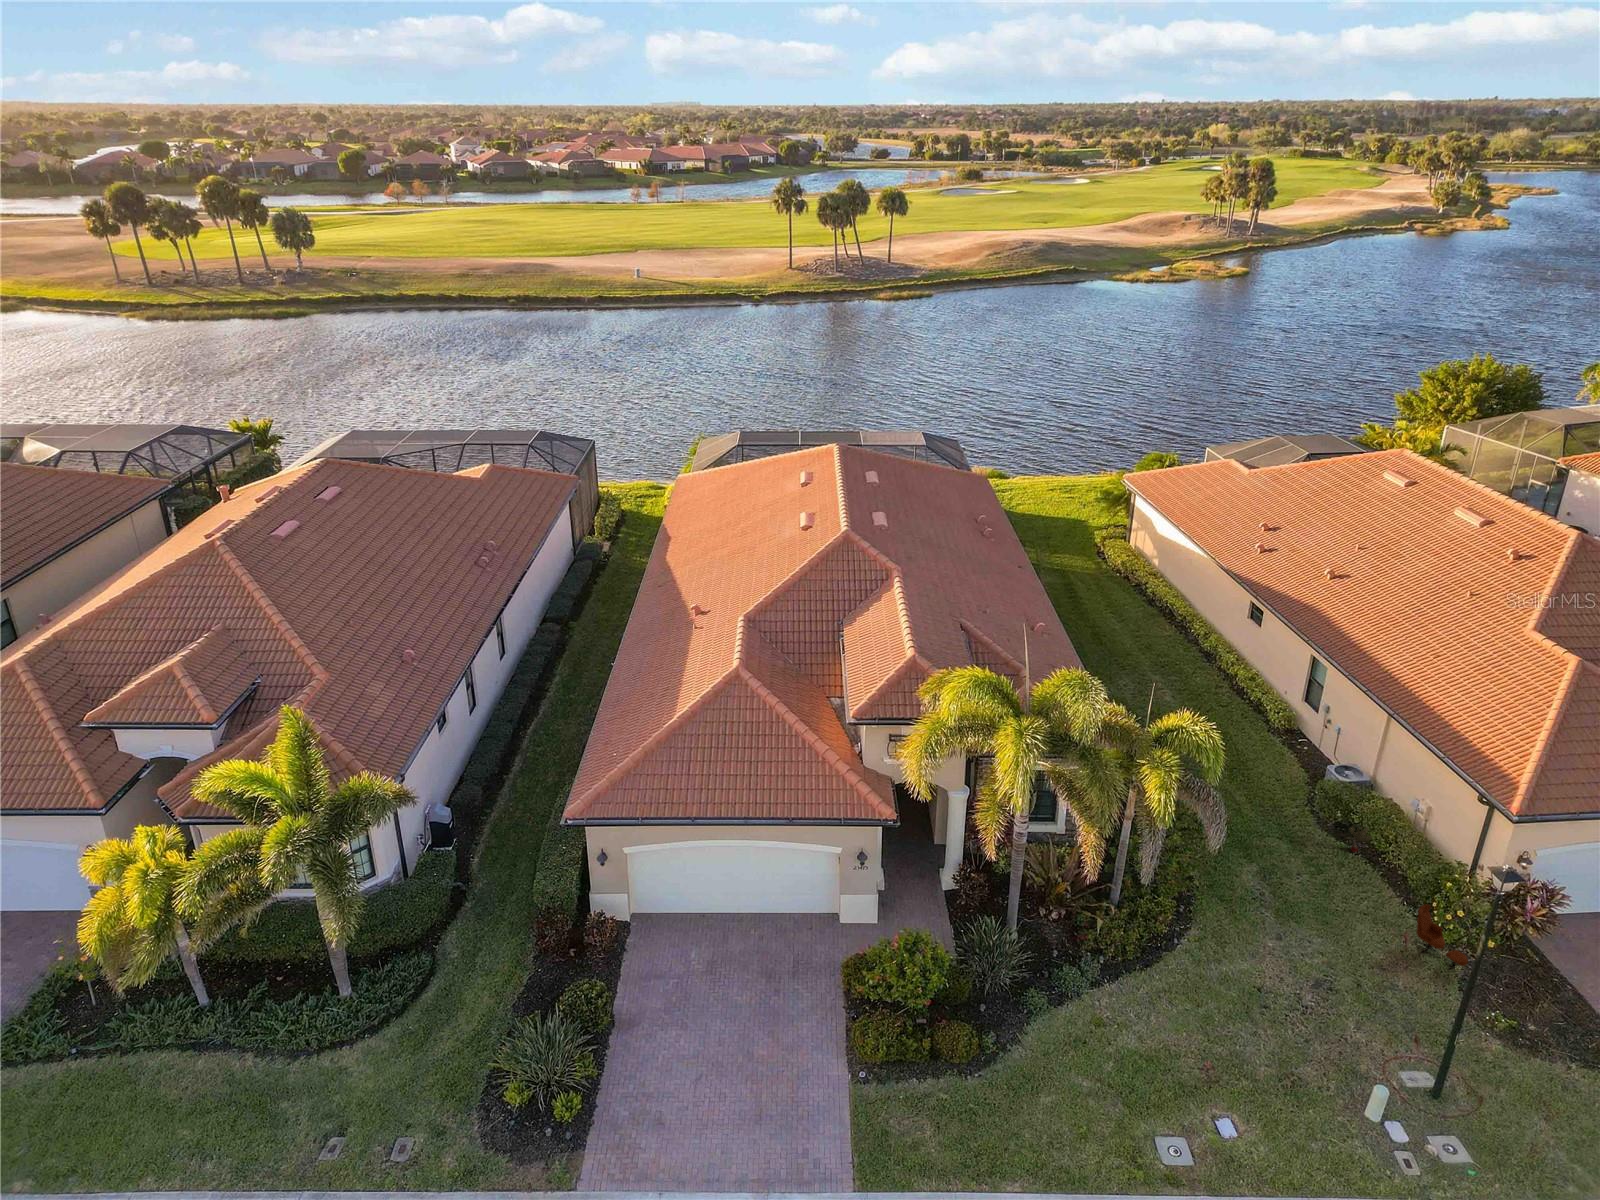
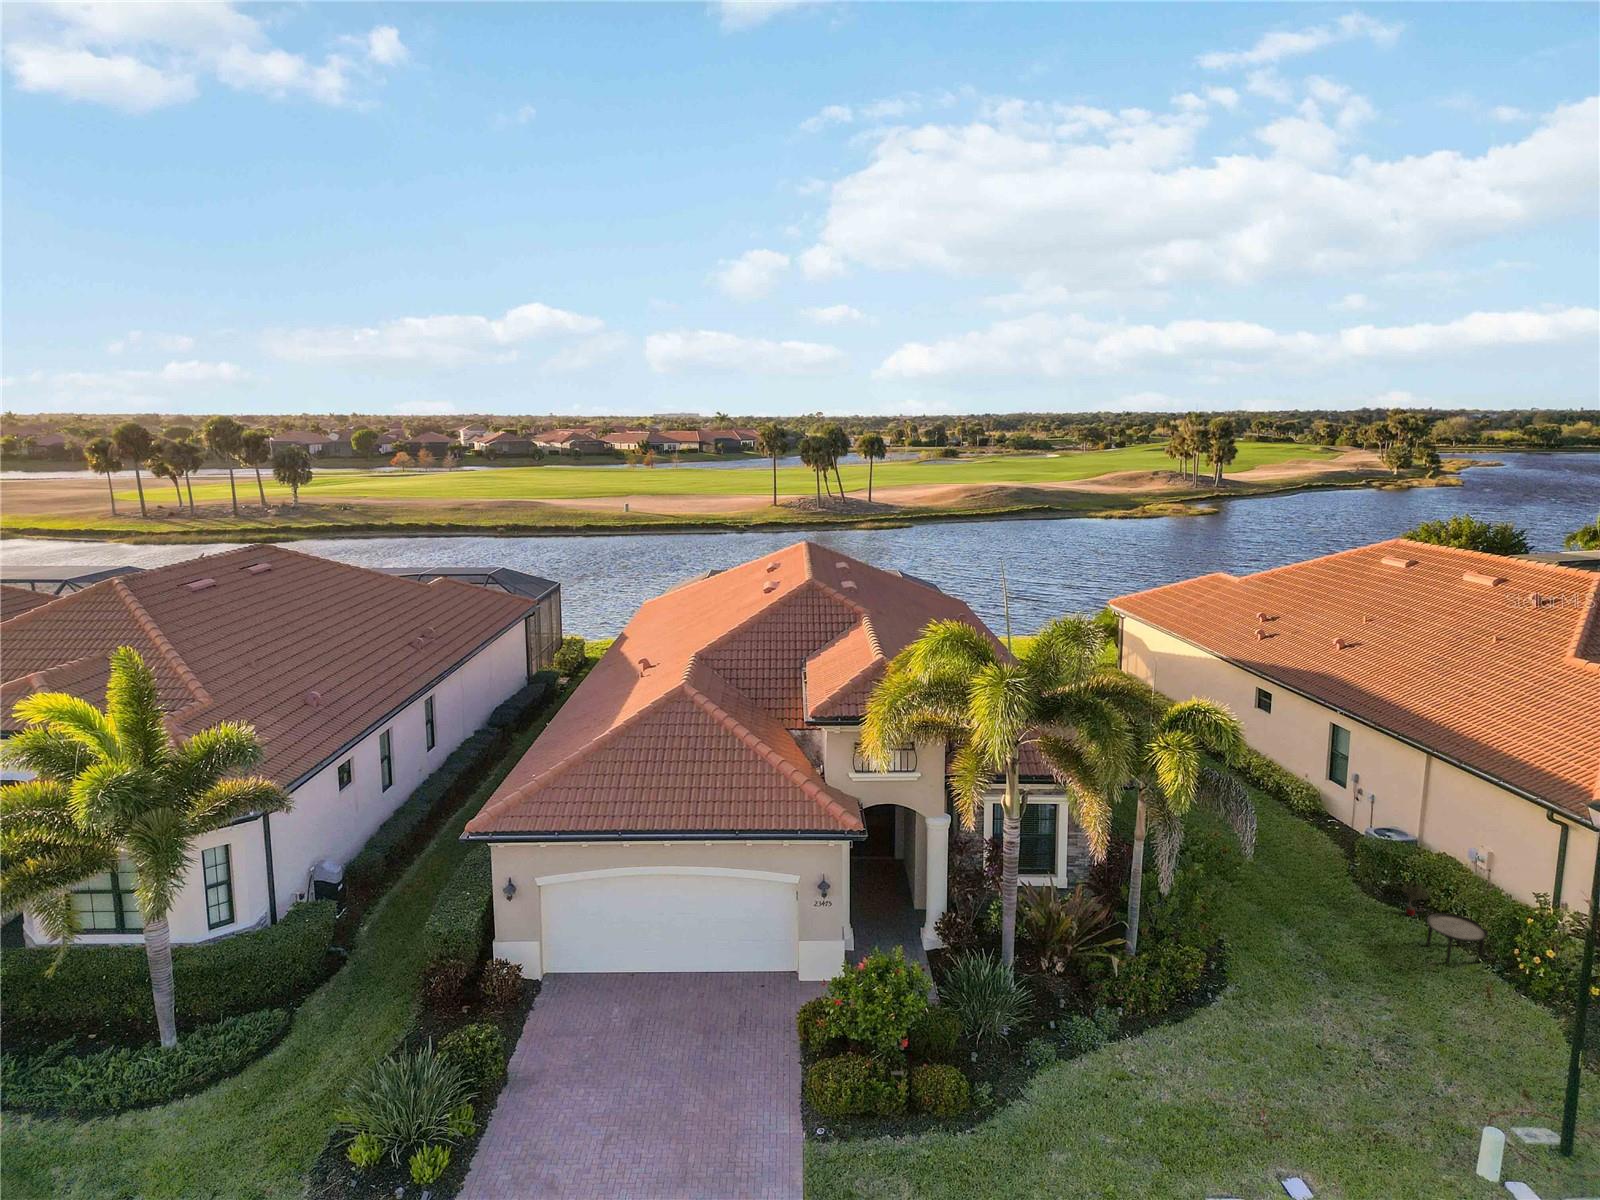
round table: none [1362,861,1414,906] -> present [1426,913,1488,963]
lounge chair: present [1416,904,1468,966] -> none [1498,945,1569,1025]

